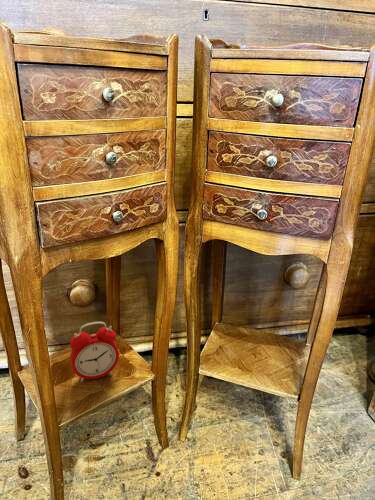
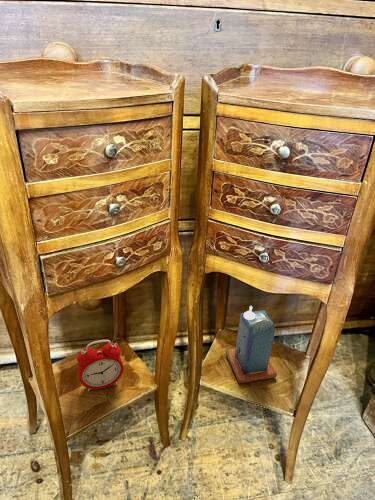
candle: none [224,286,279,371] -> present [226,306,277,384]

